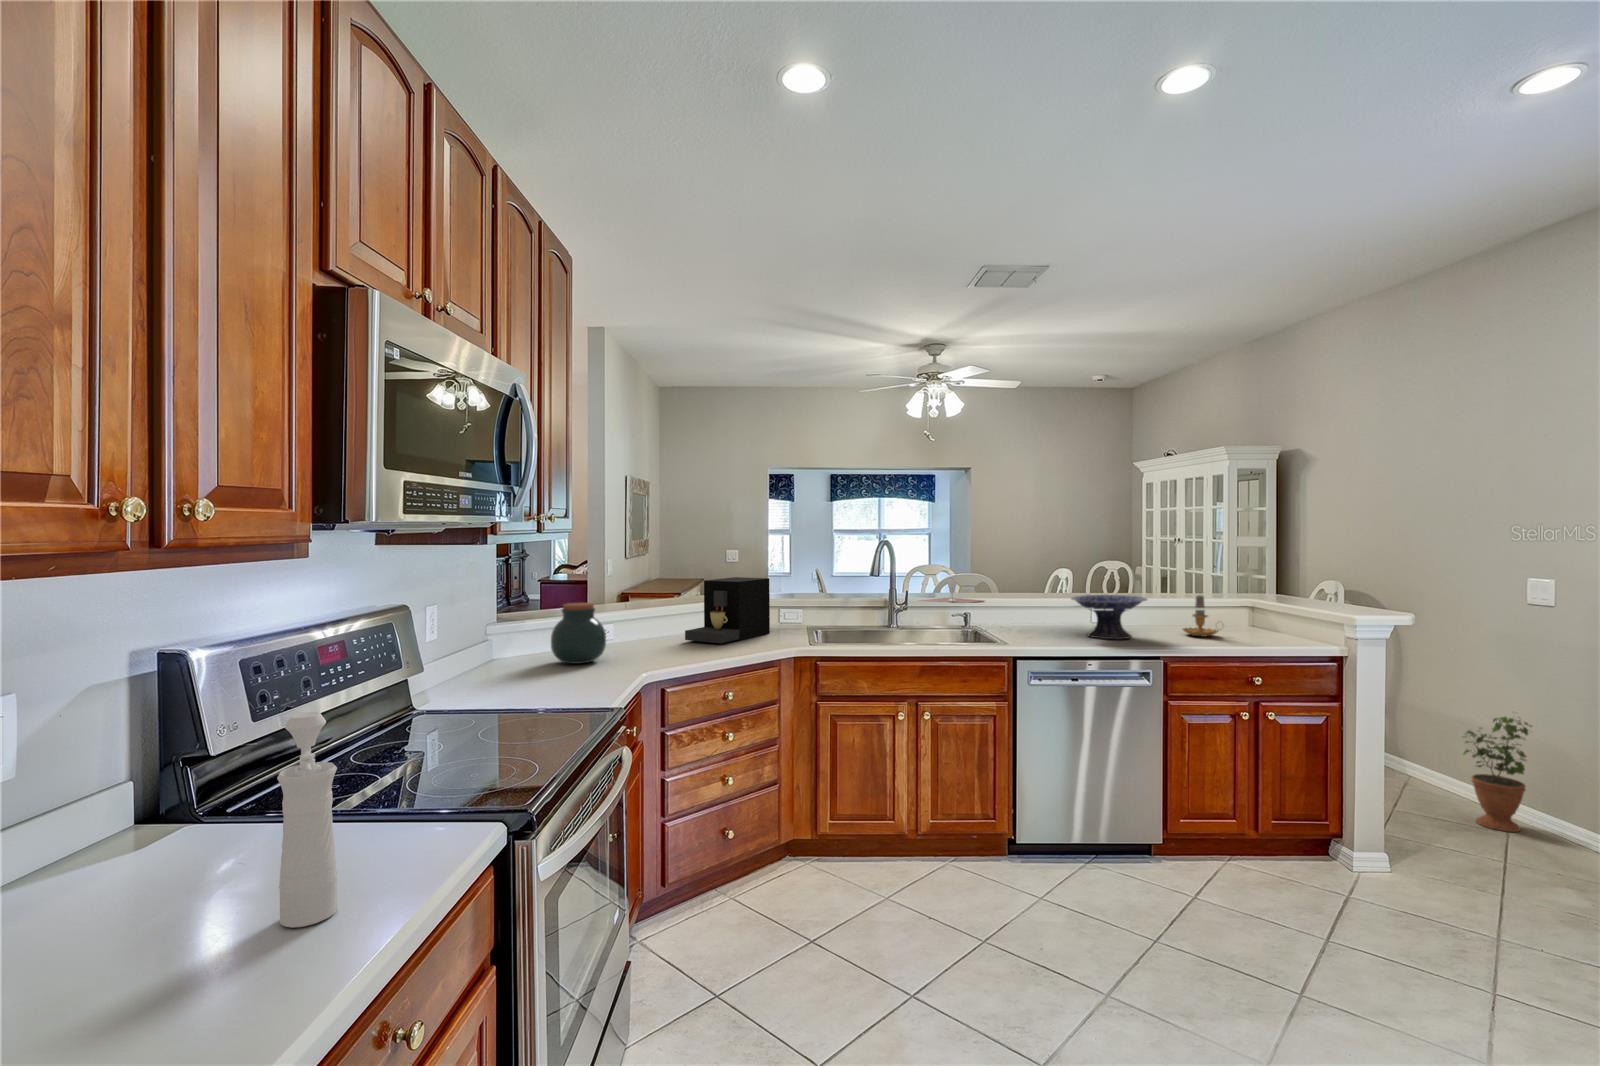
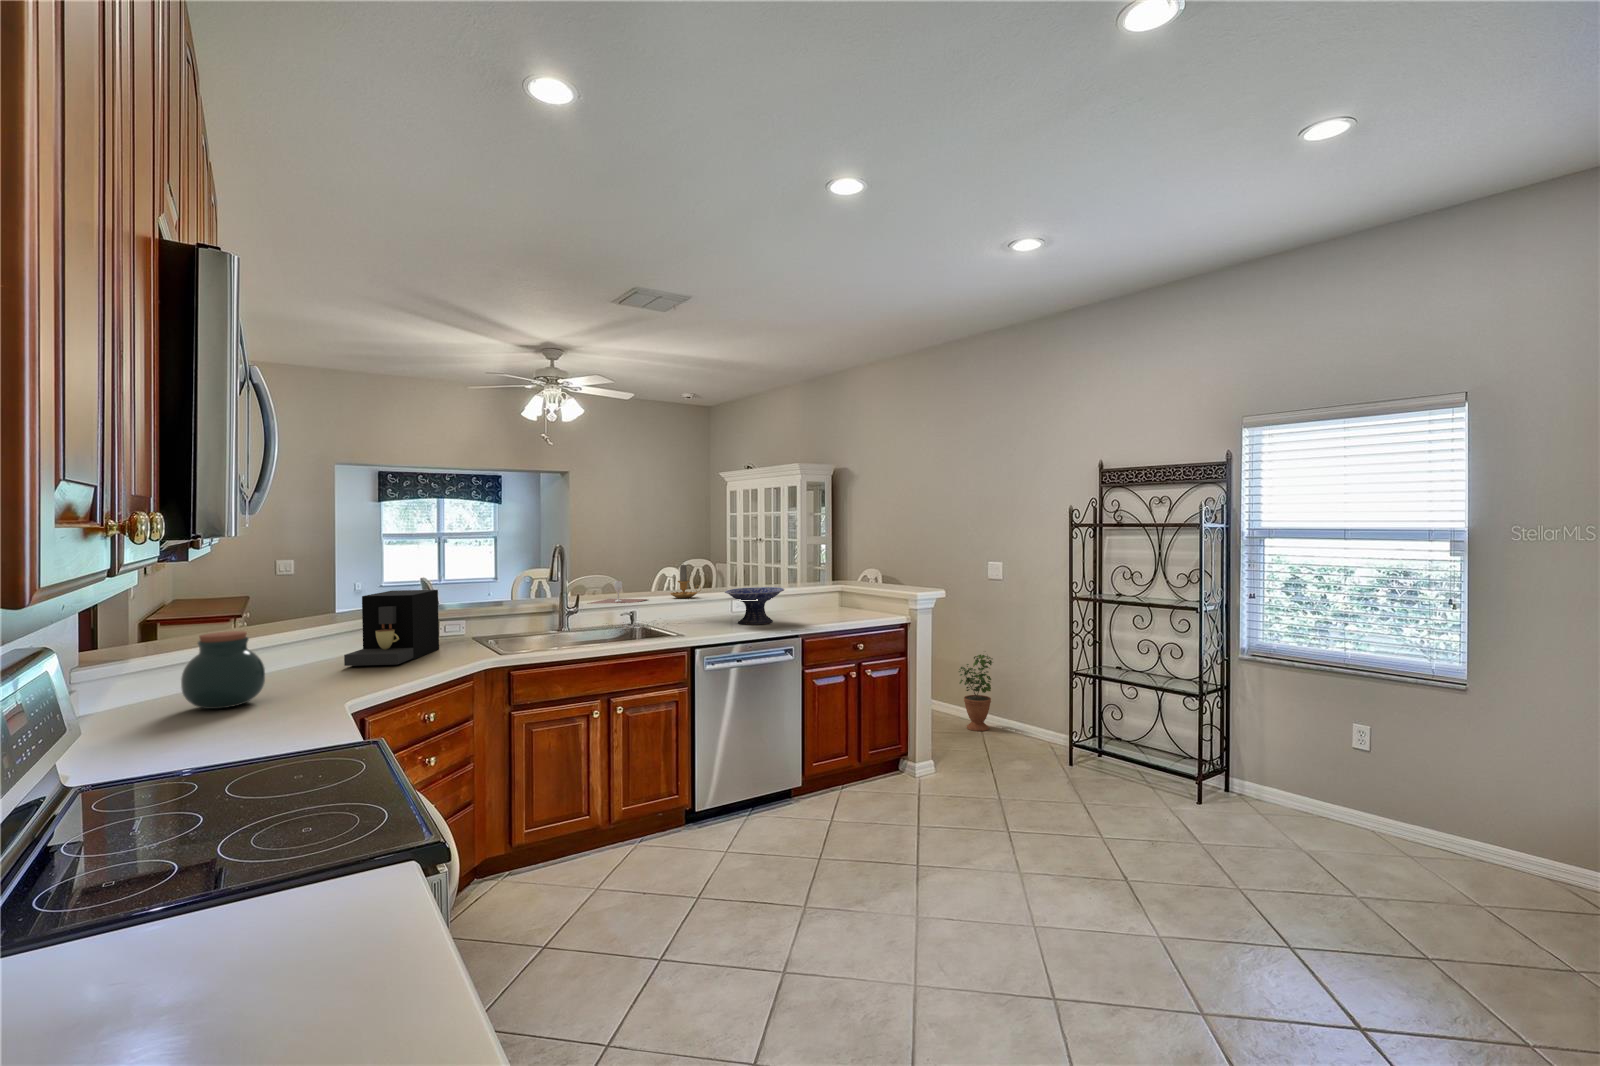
candle: present [1183,595,1219,637] -> present [670,565,701,598]
pepper mill: present [277,712,337,928] -> none [203,772,340,1015]

